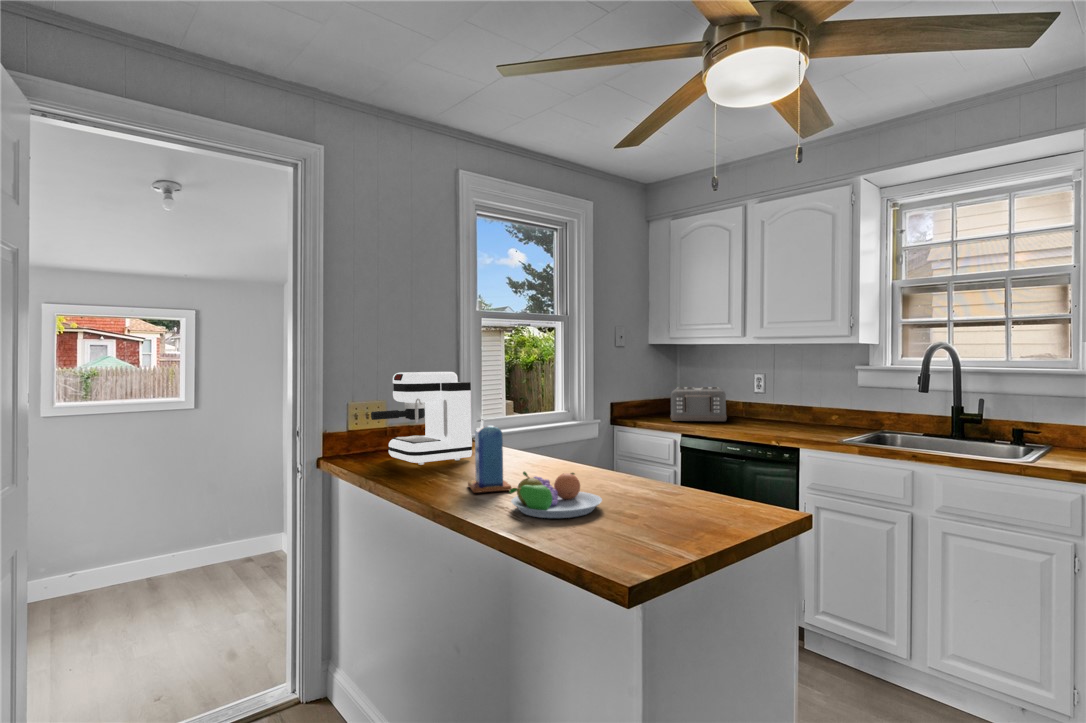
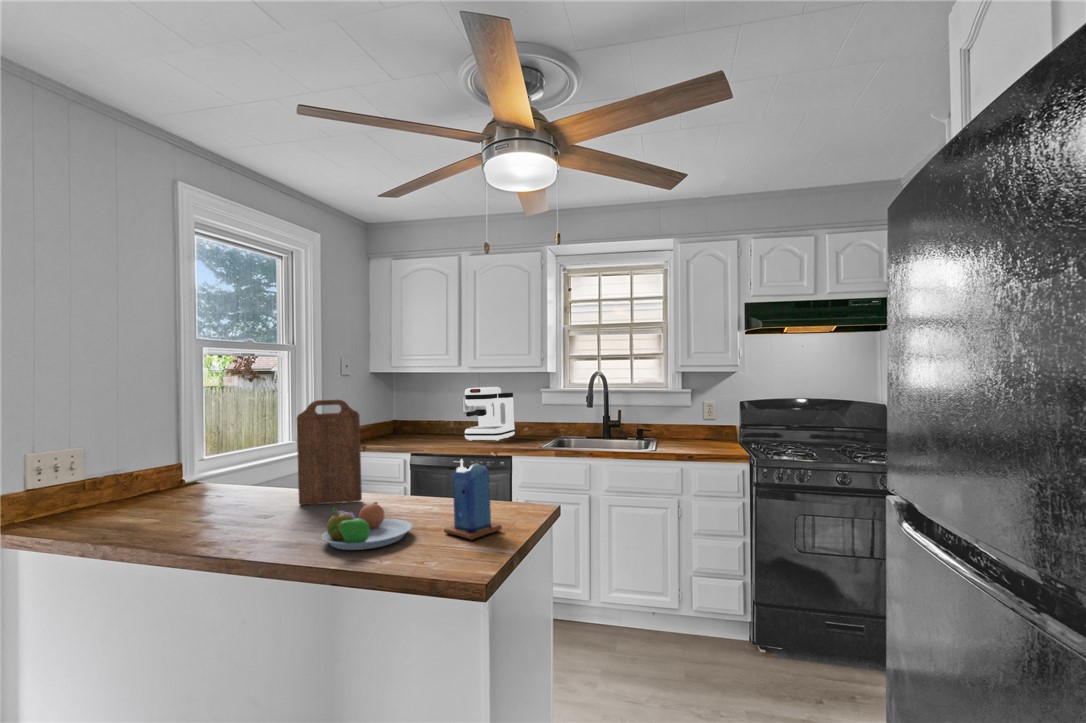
cutting board: none [526,365,584,473] -> present [297,400,362,505]
coffee maker: present [371,372,472,465] -> present [465,387,515,441]
toaster: present [671,387,727,421] -> none [392,409,444,442]
candle: present [468,421,511,493] -> present [444,459,502,540]

